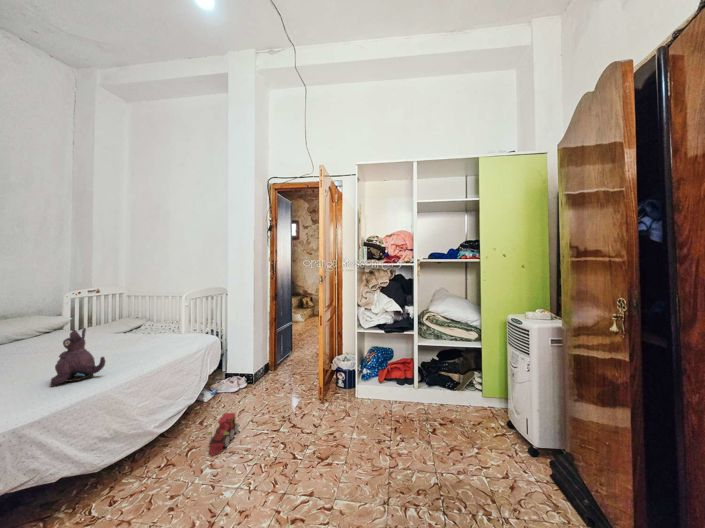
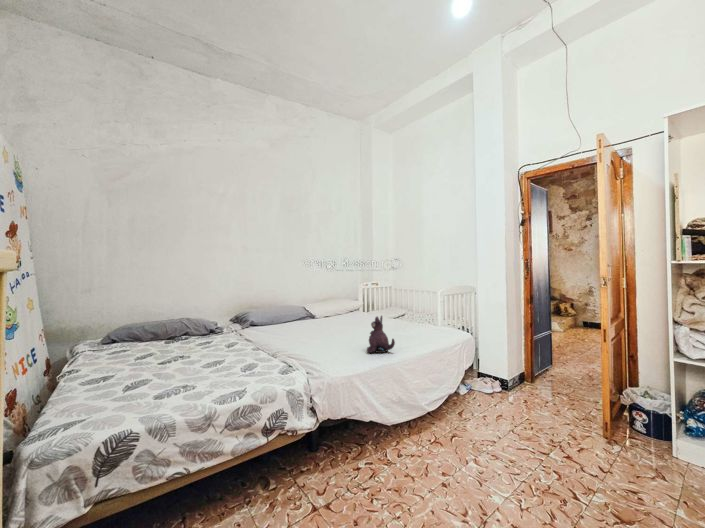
toy train: present [206,413,239,456] -> none [468,412,499,450]

